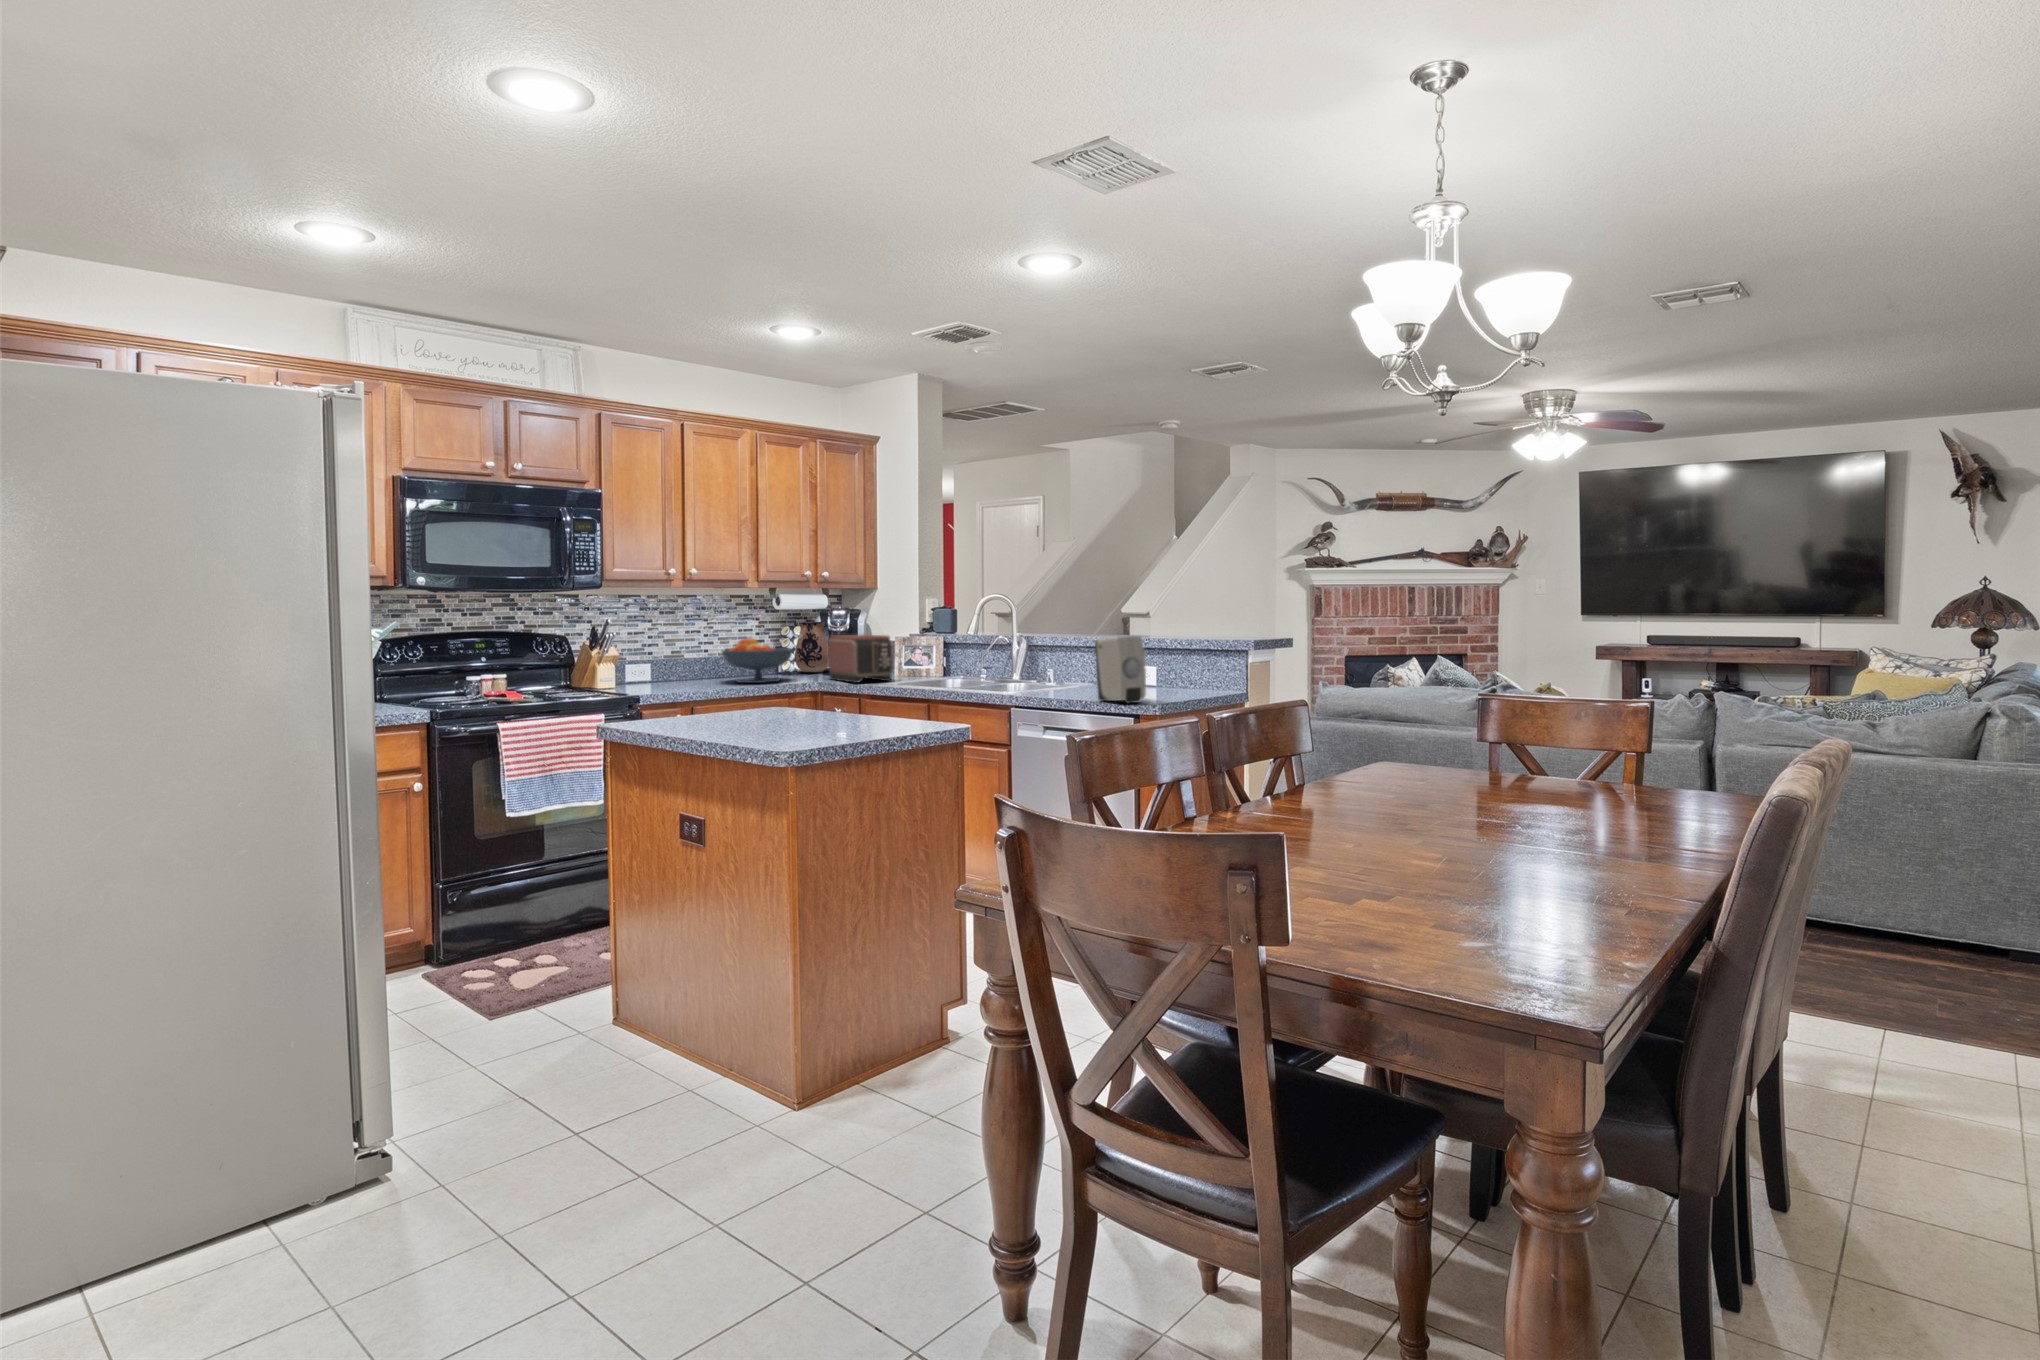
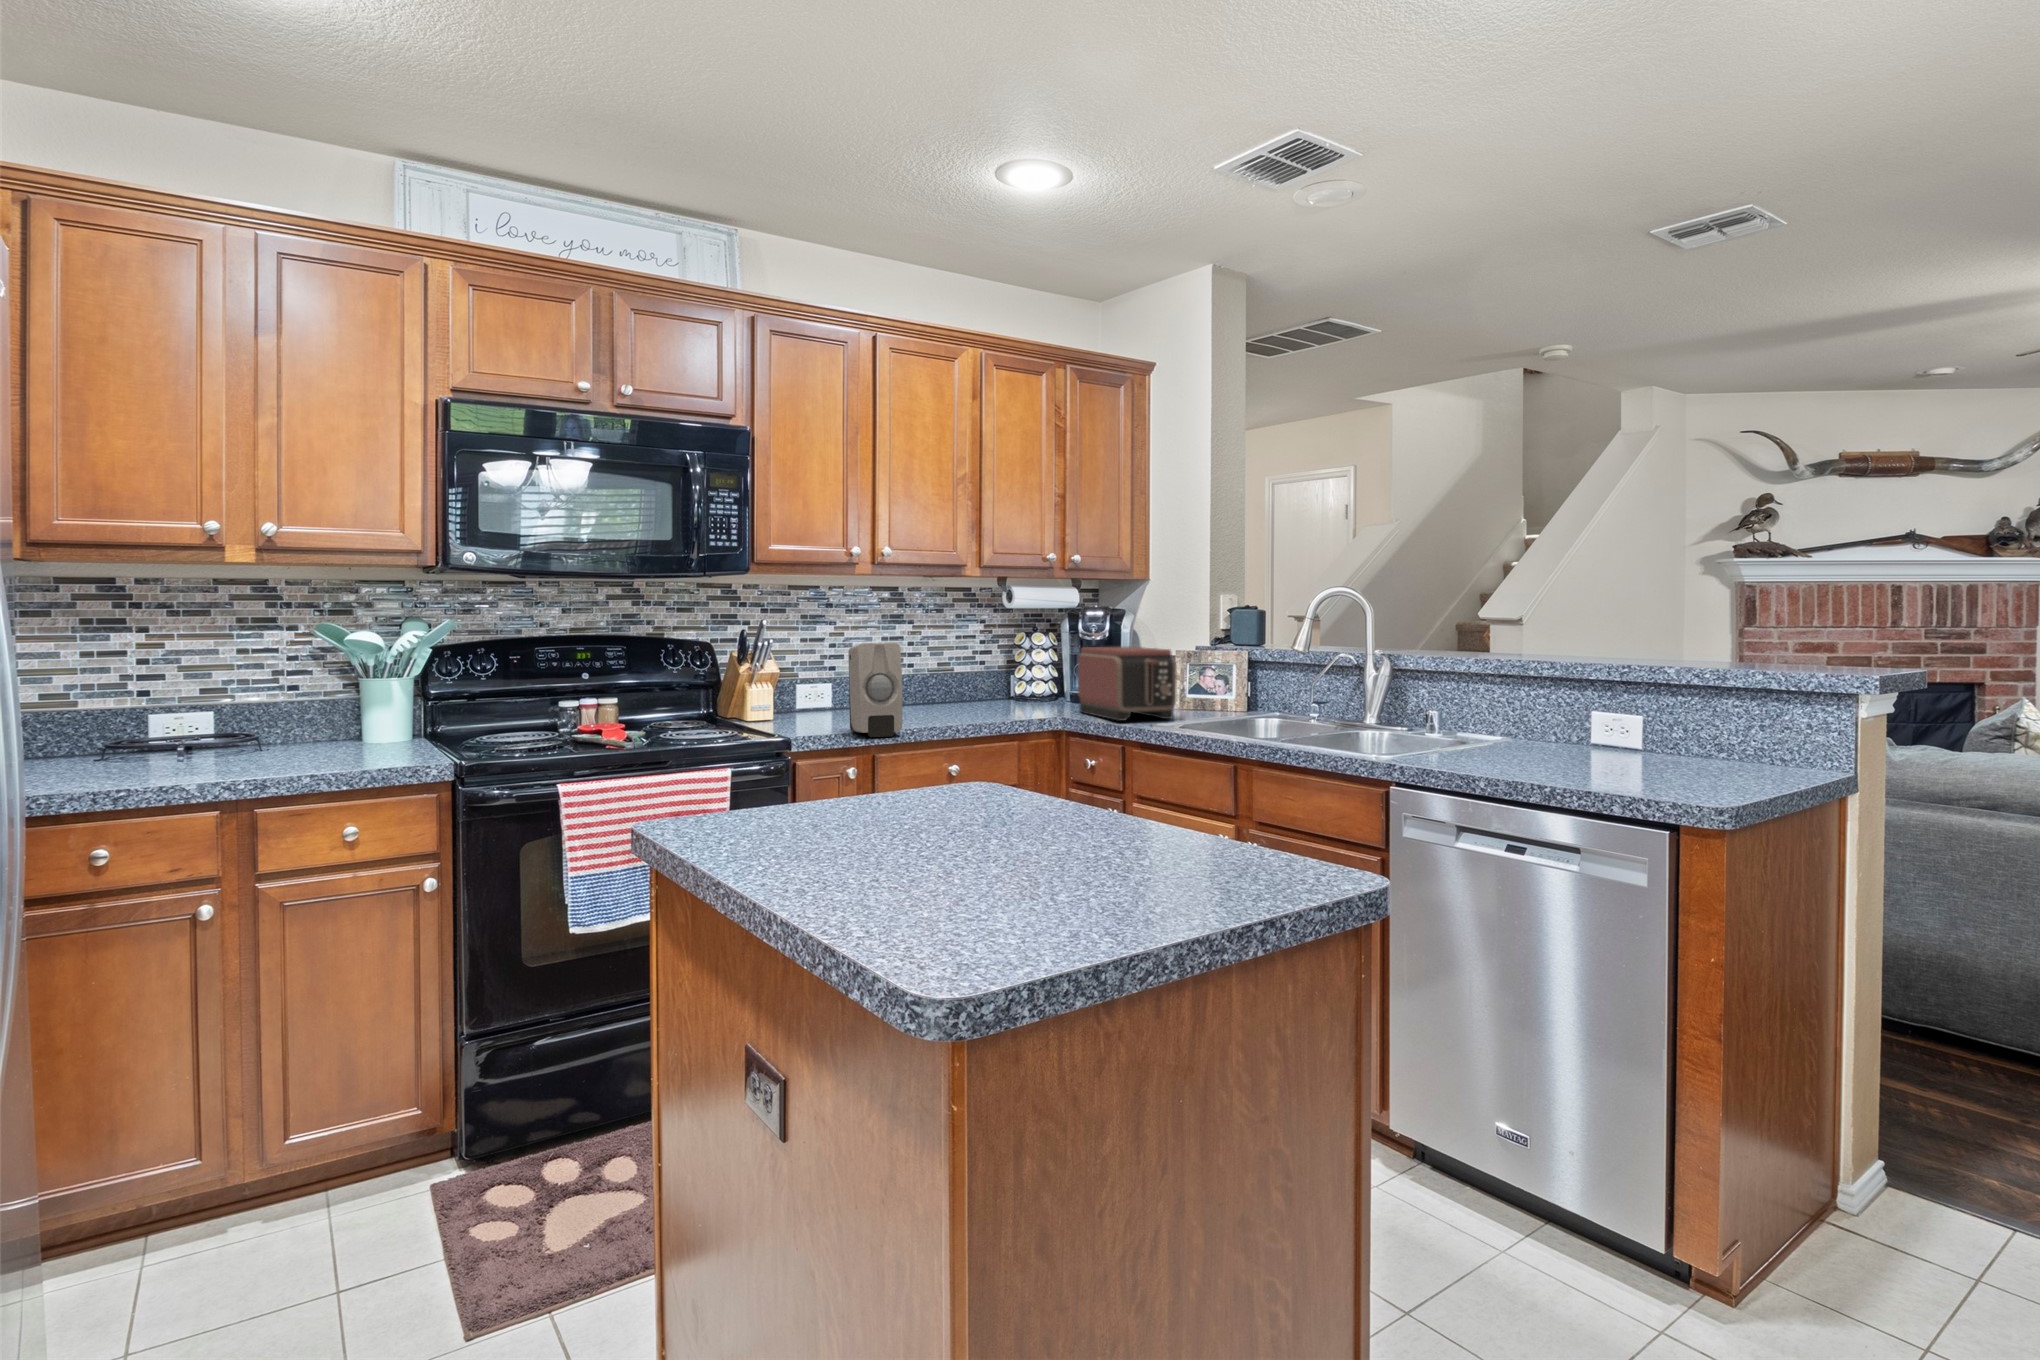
ceramic pitcher: present [795,622,828,672] -> none [1030,626,1081,699]
soap dispenser: present [1095,636,1146,703] -> present [848,643,902,737]
fruit bowl: present [722,638,793,683] -> none [925,648,1028,716]

